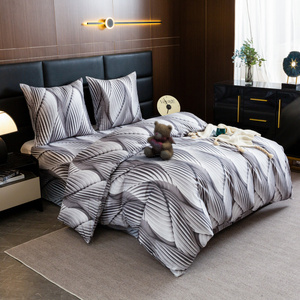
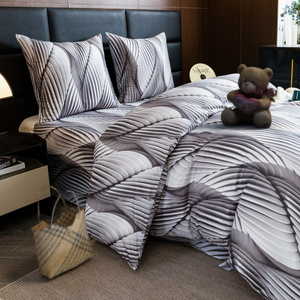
woven basket: none [27,190,64,246] -> present [32,185,93,279]

